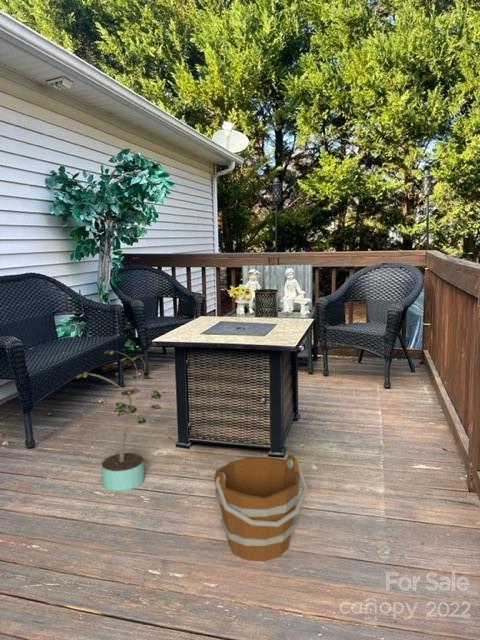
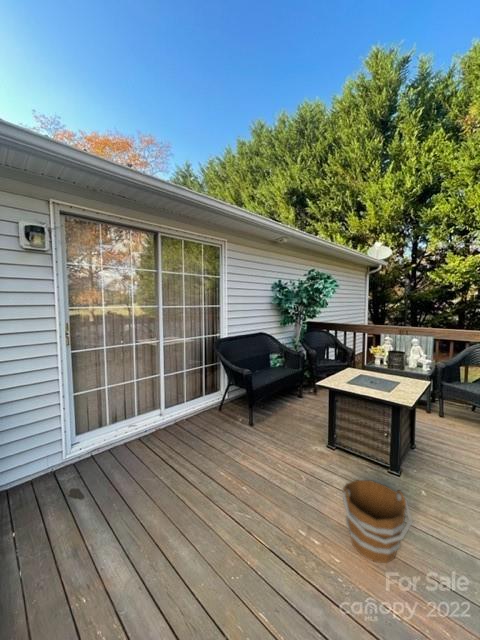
potted plant: present [75,350,161,491] -> none [271,388,317,470]

